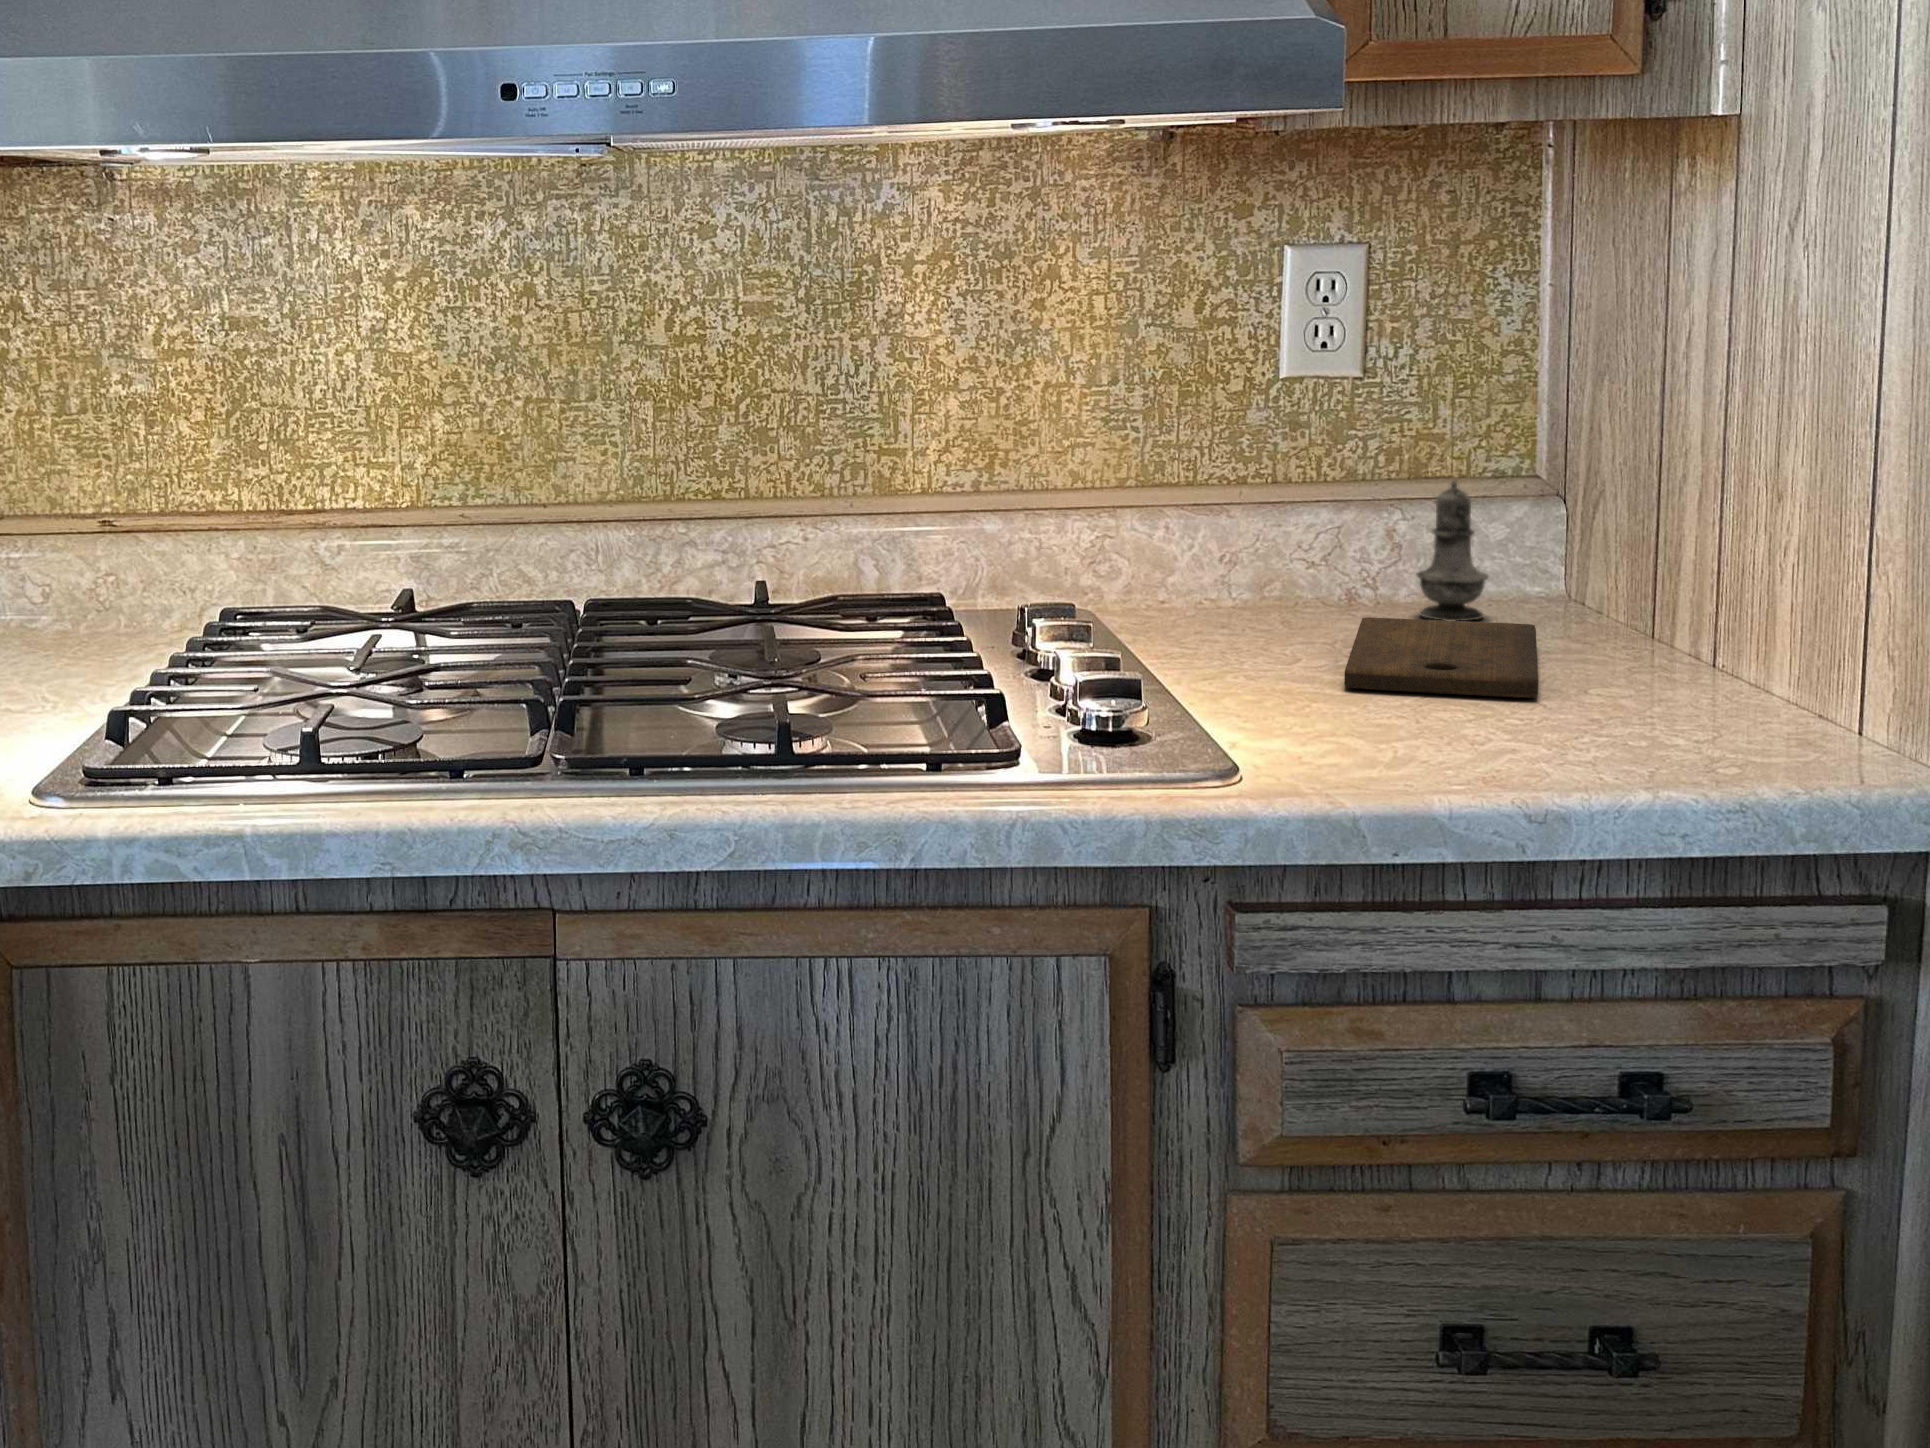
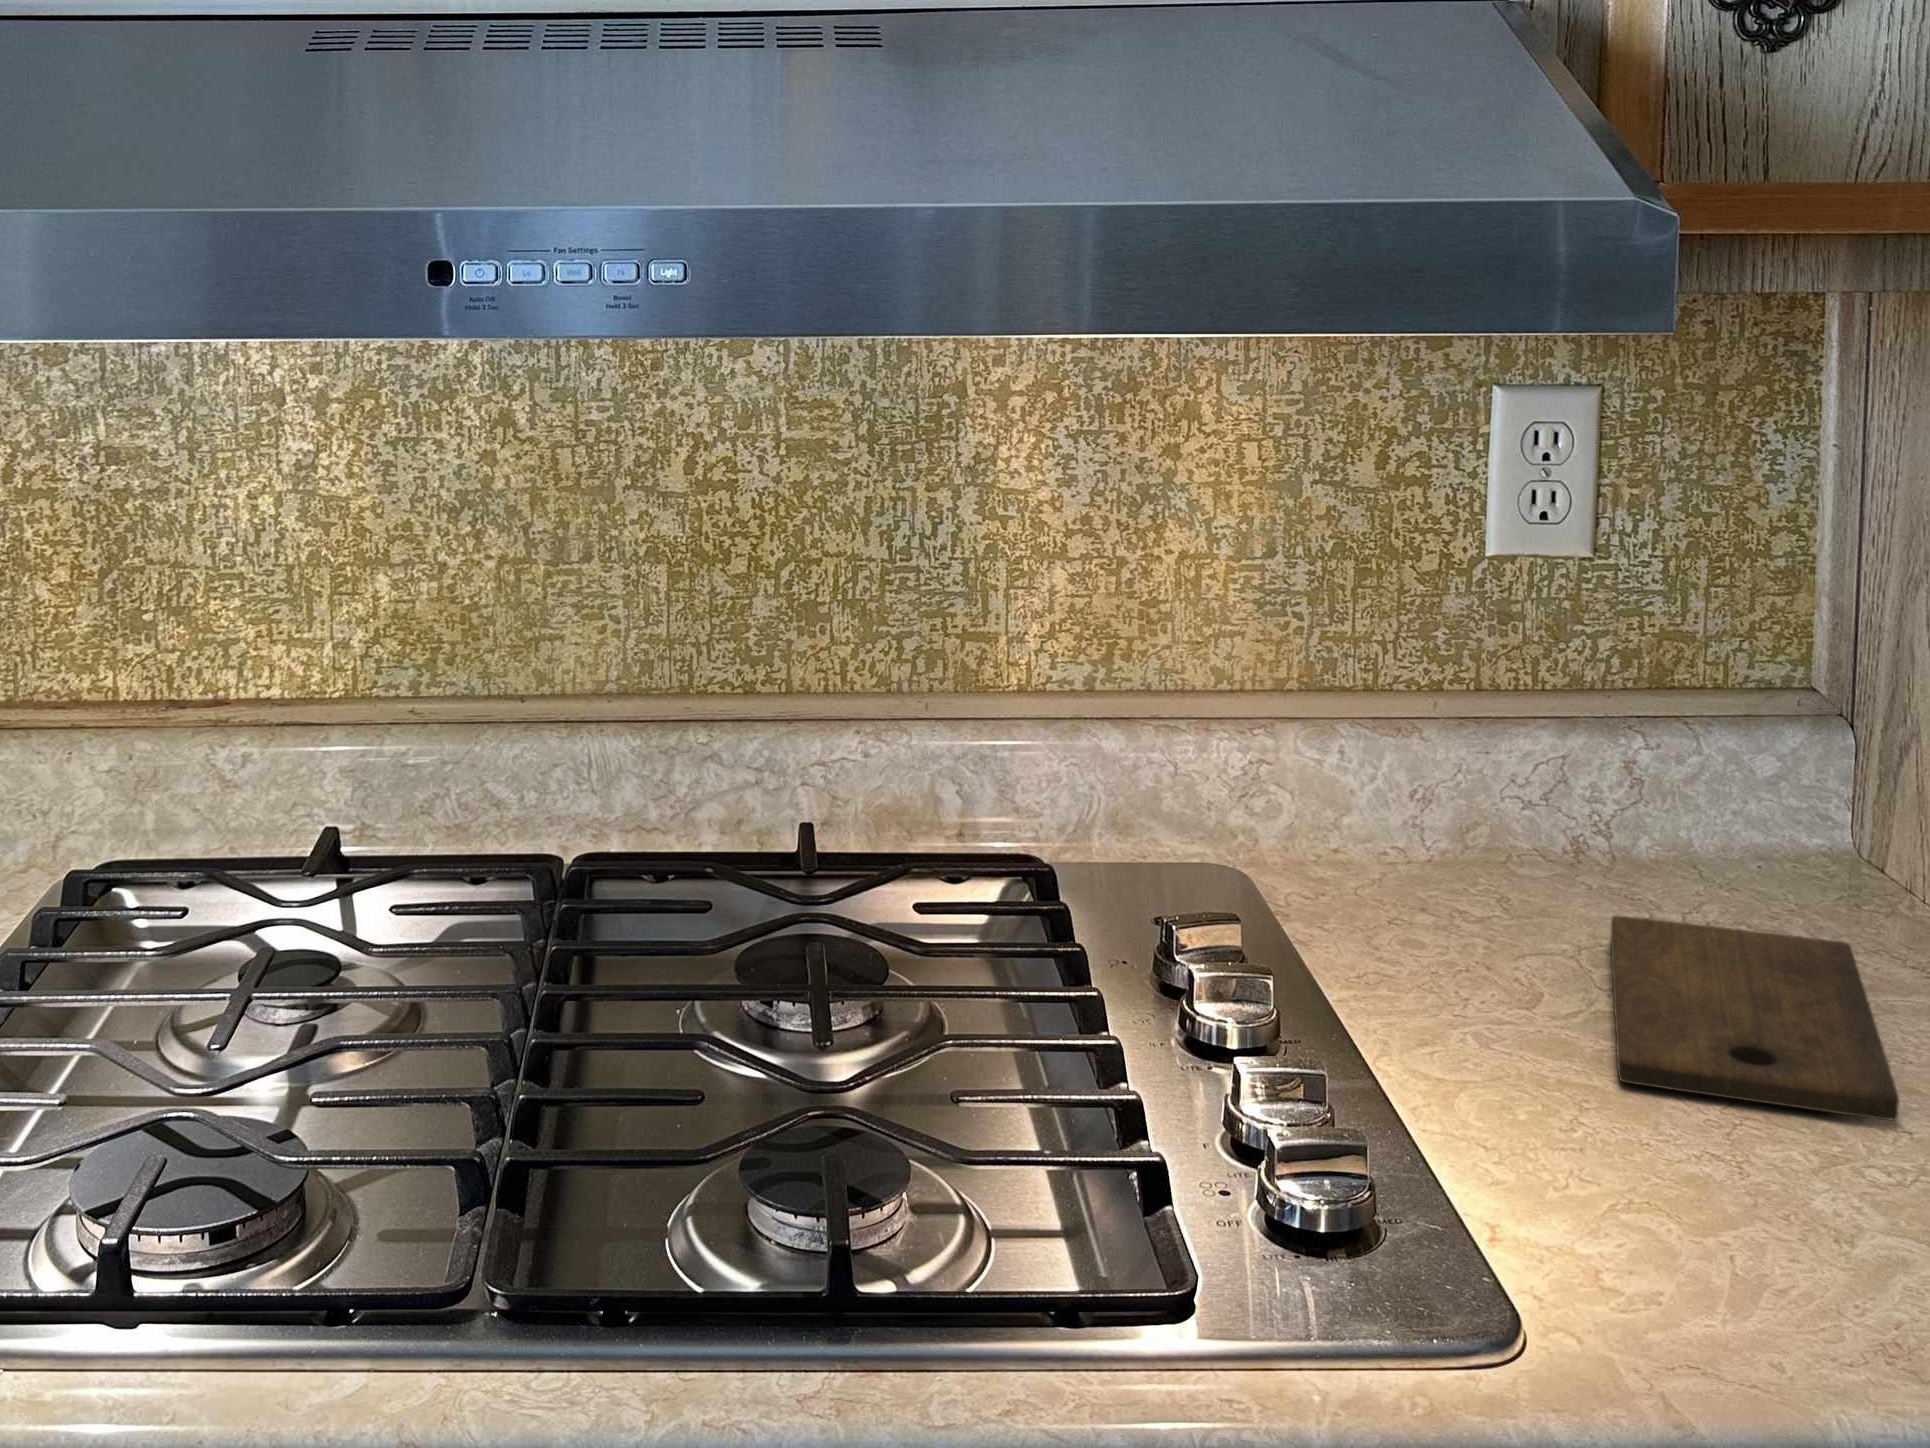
salt shaker: present [1416,480,1488,621] -> none [1670,712,1768,905]

